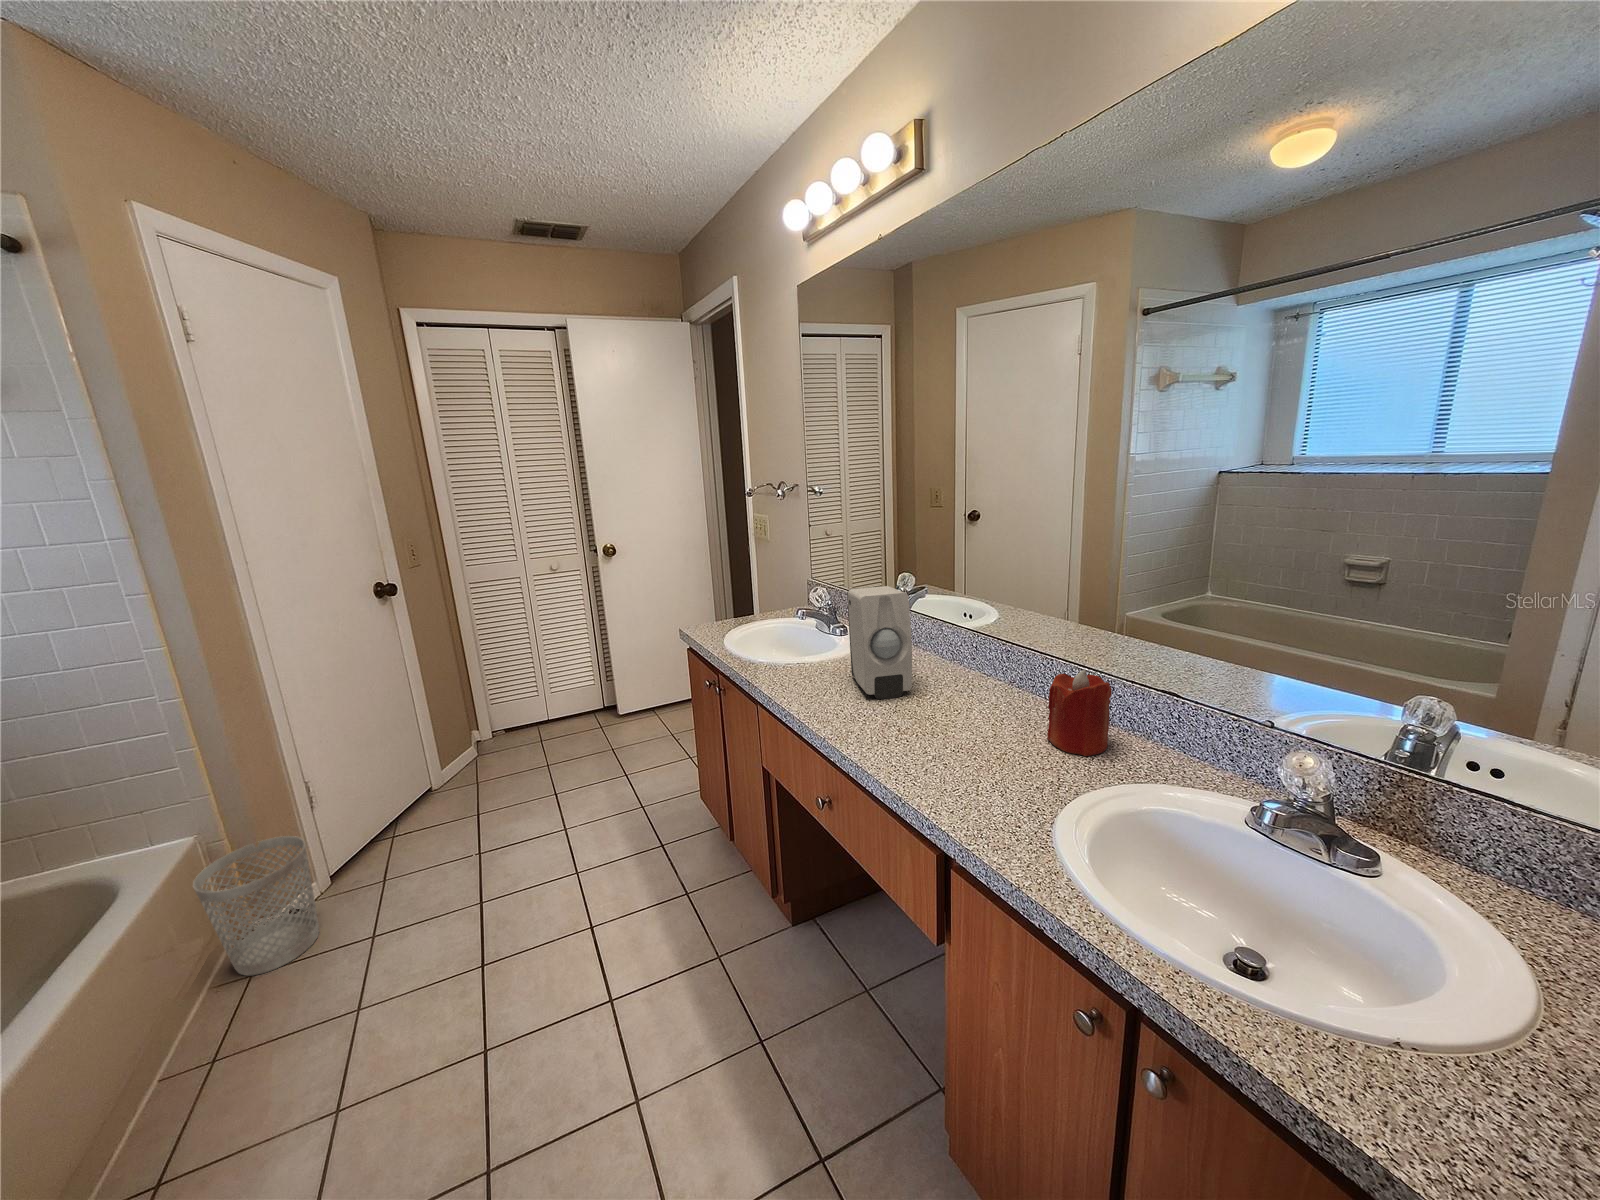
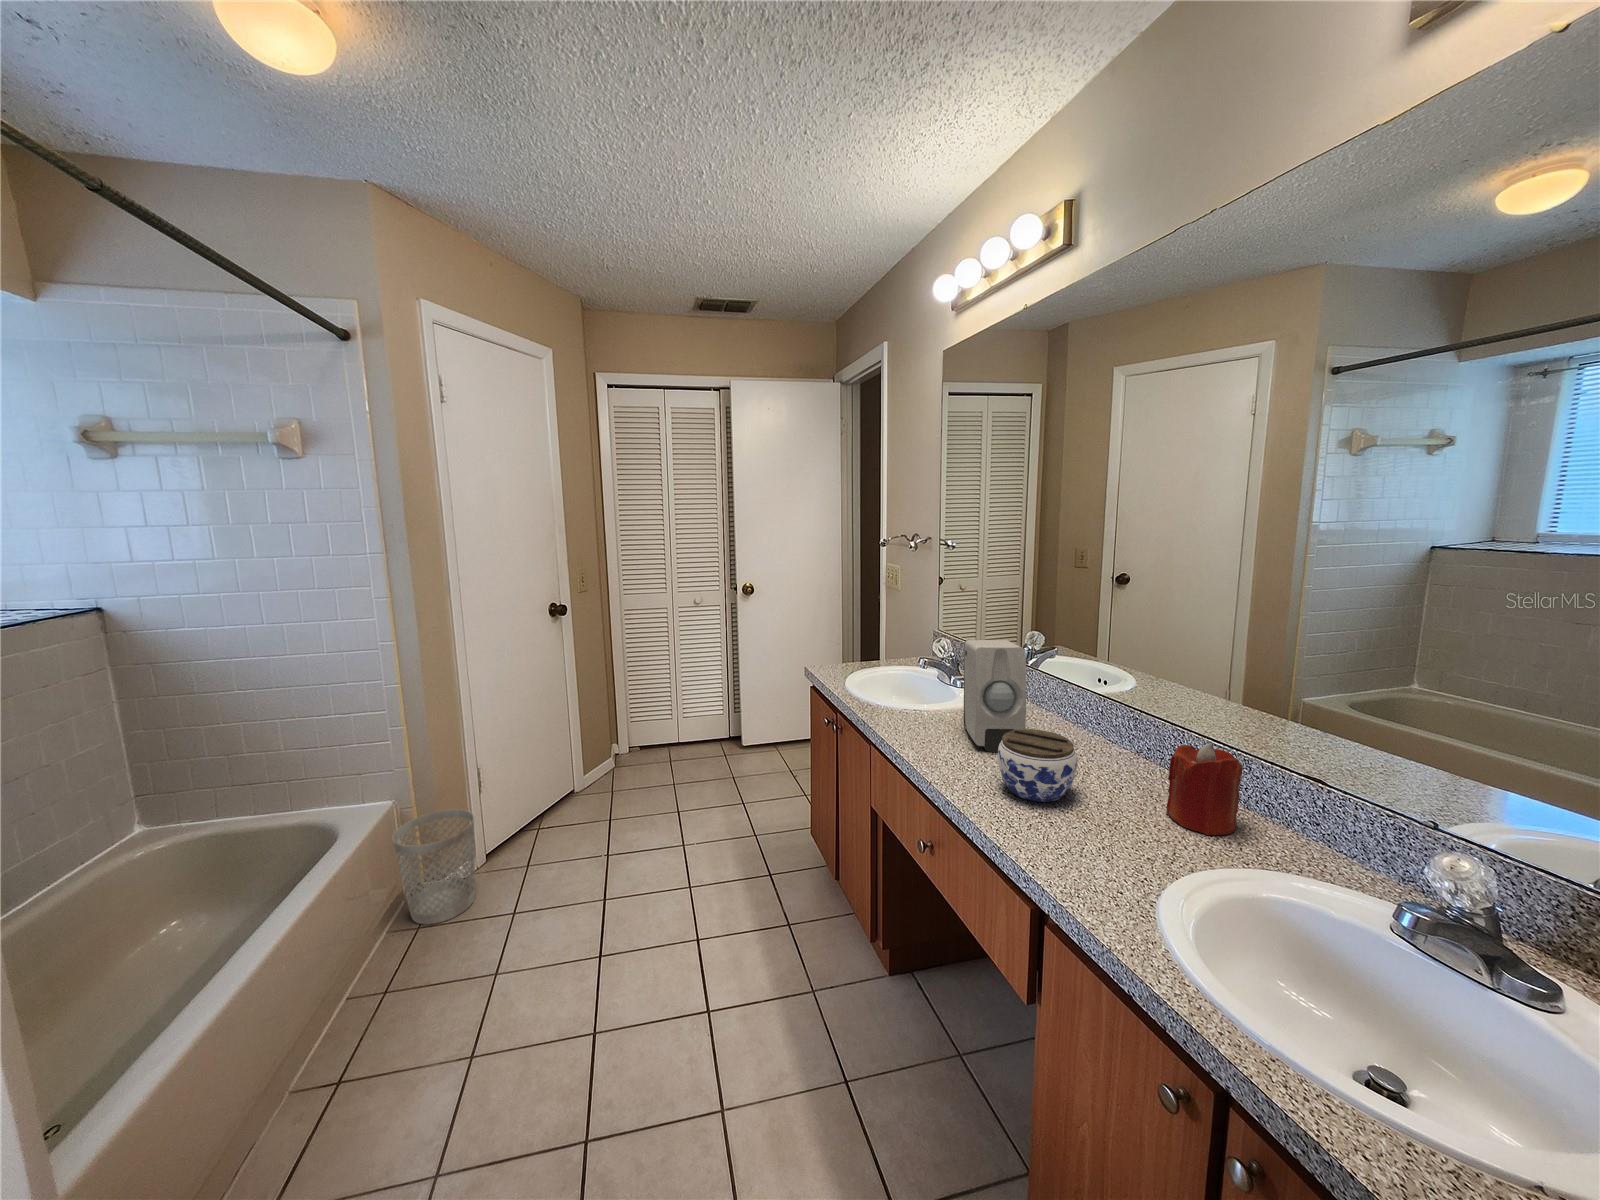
jar: none [891,674,966,745] -> present [998,729,1077,802]

